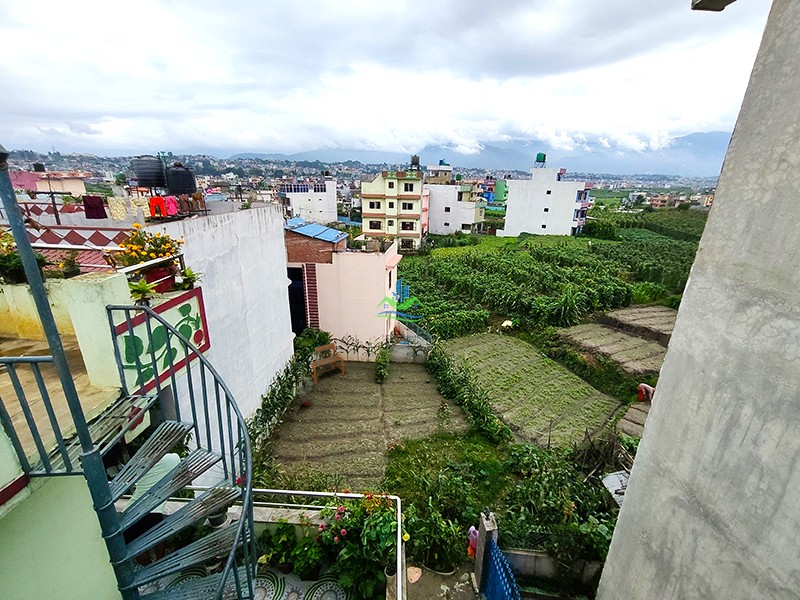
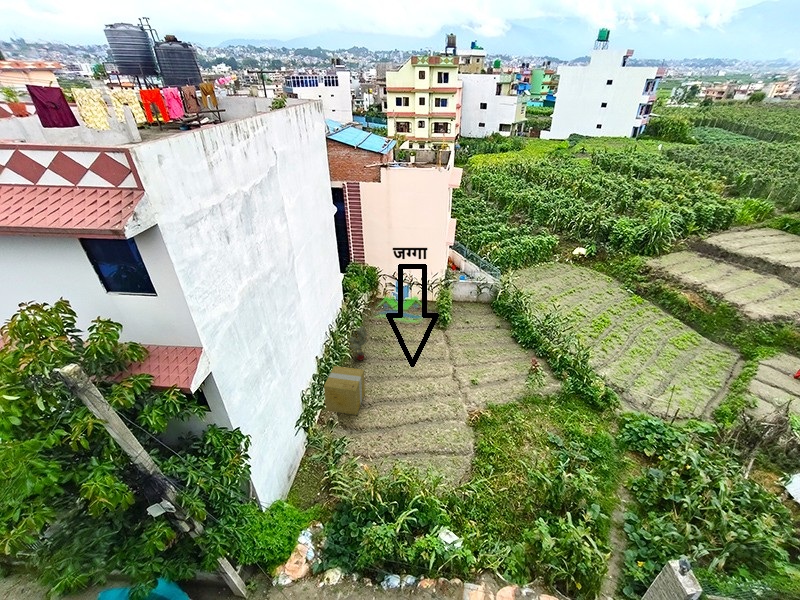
bench: present [311,343,344,384] -> none [354,280,397,331]
cardboard box: none [268,407,304,447] -> present [324,366,365,415]

